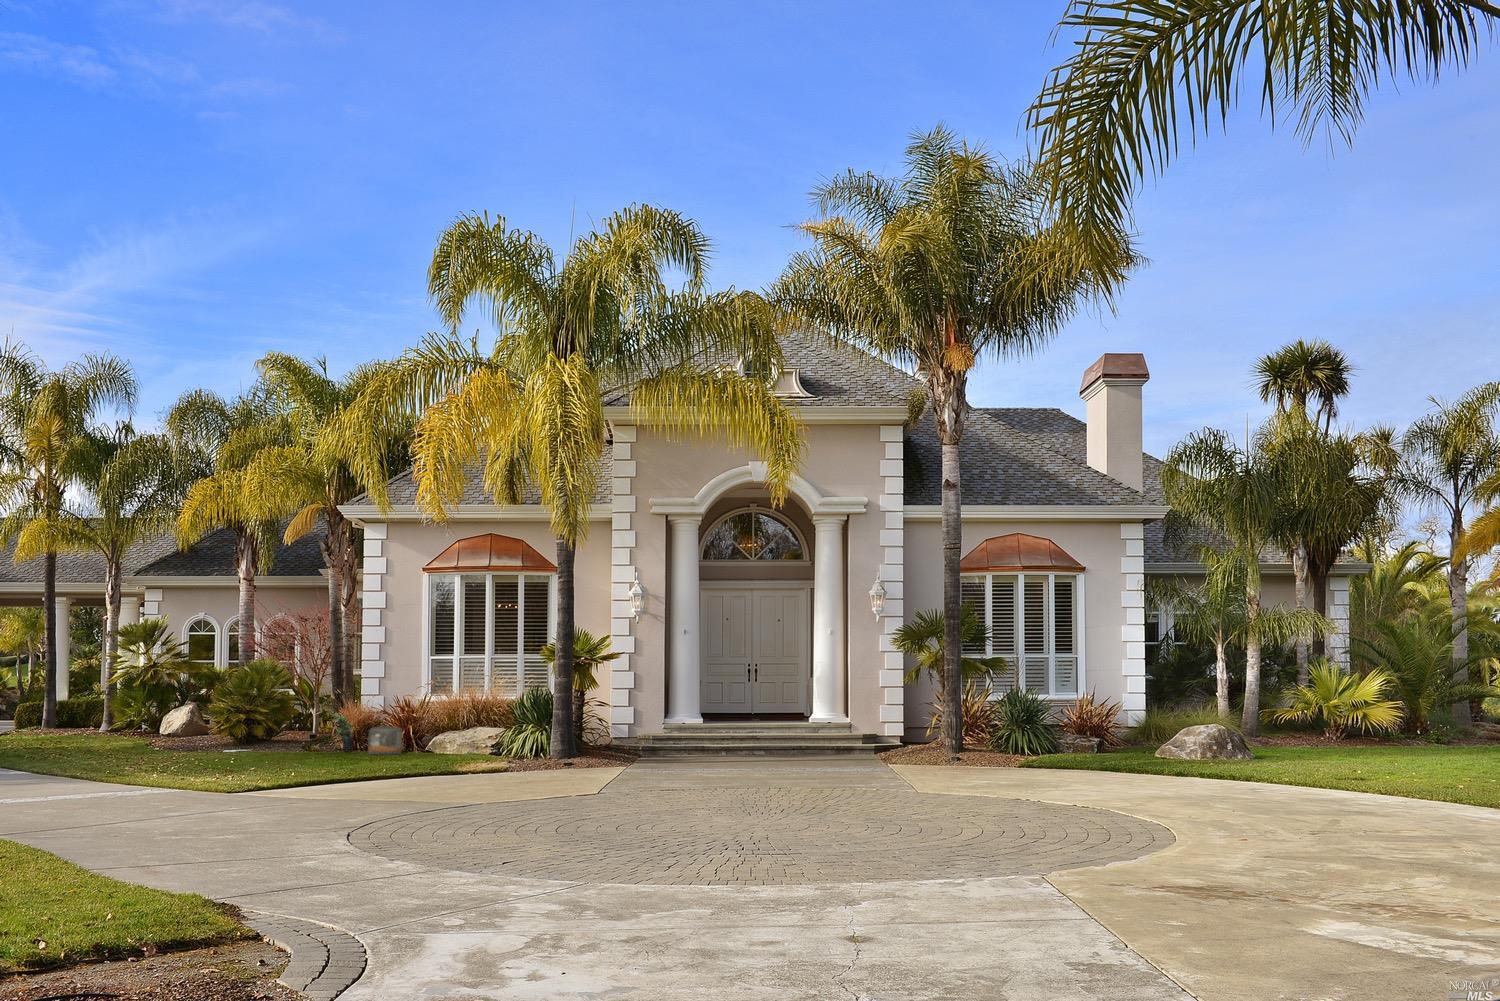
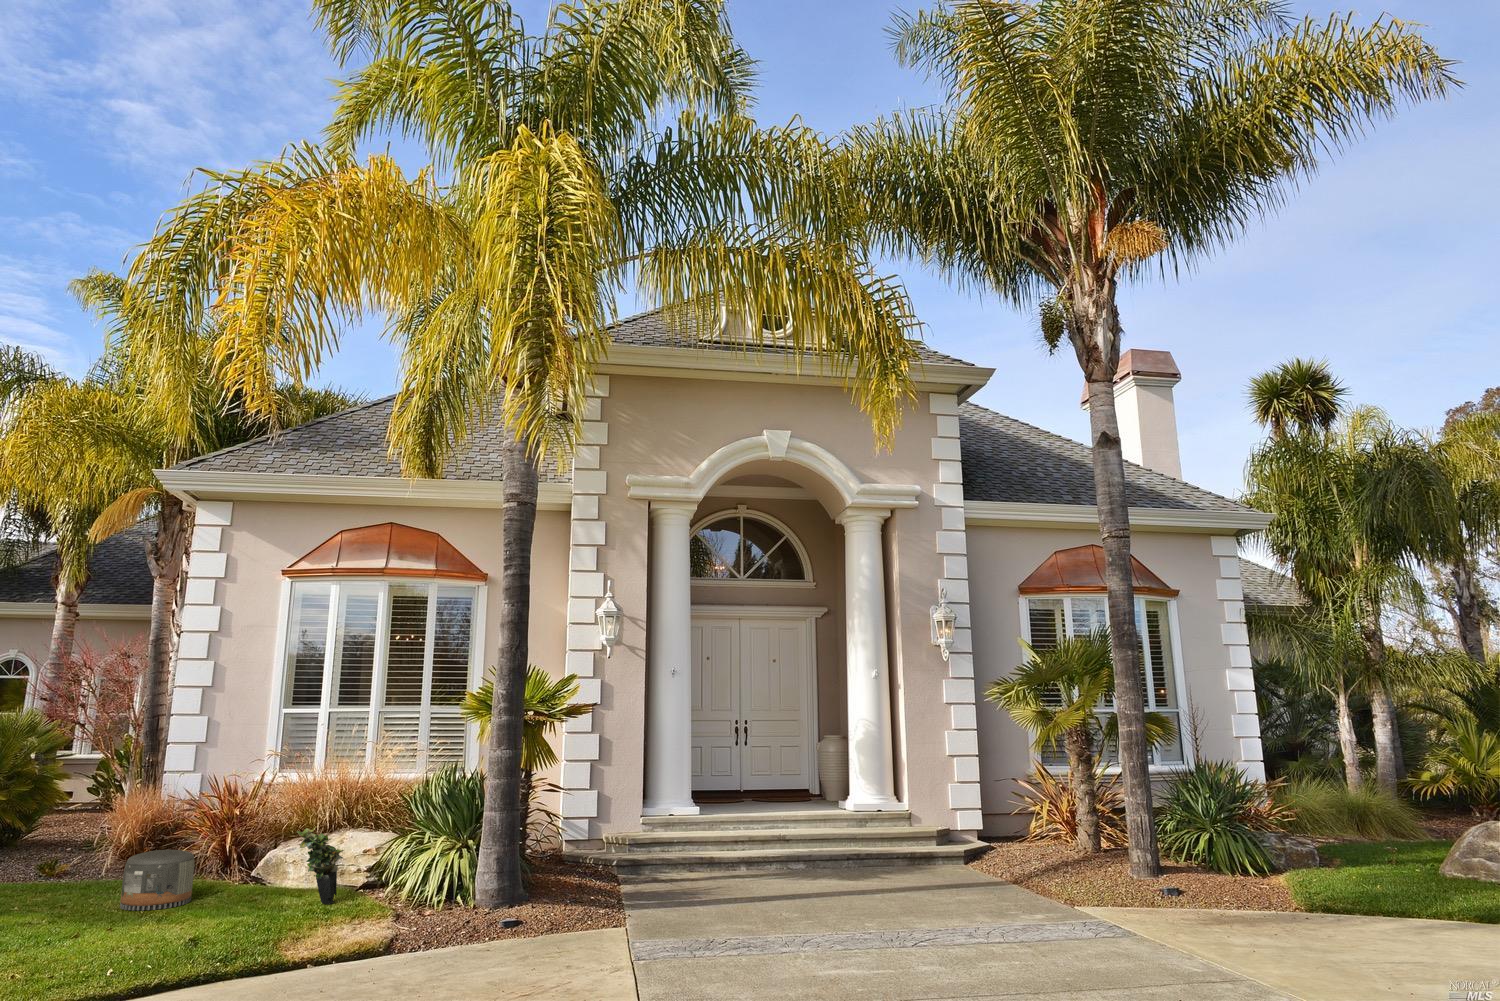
potted plant: present [333,713,354,752] -> present [297,828,344,904]

